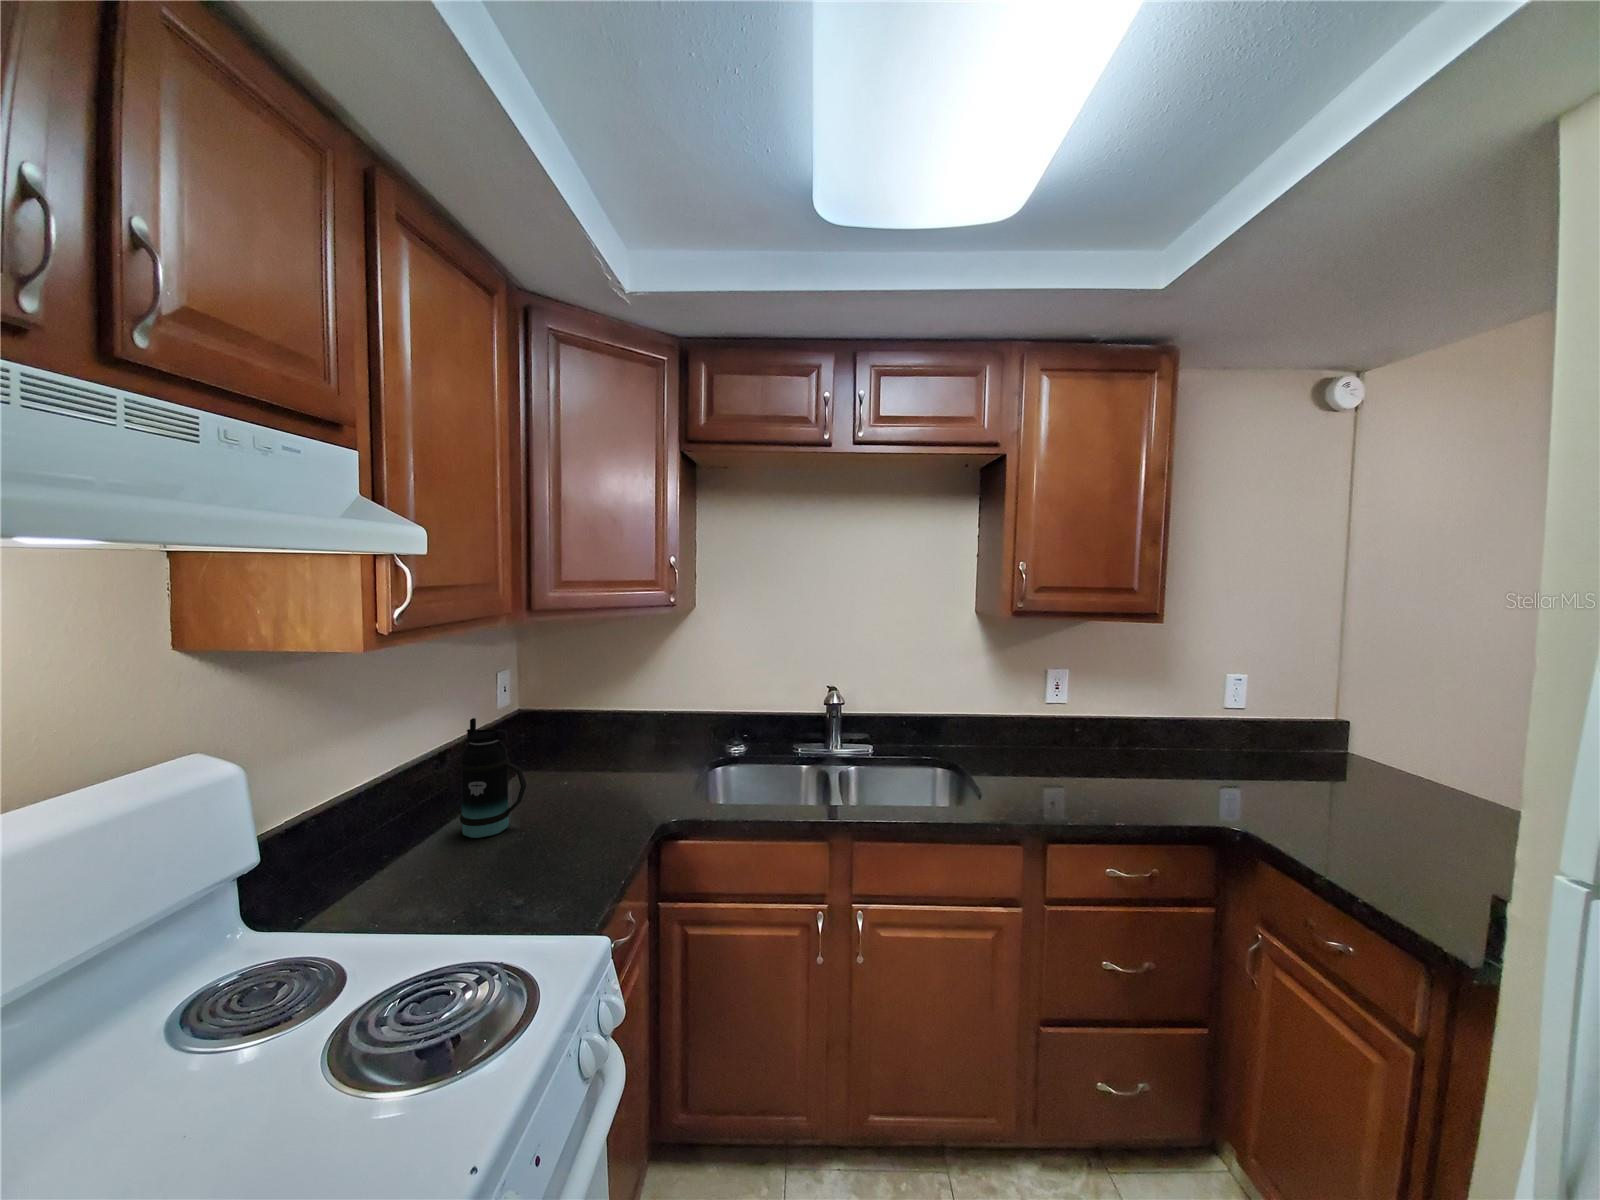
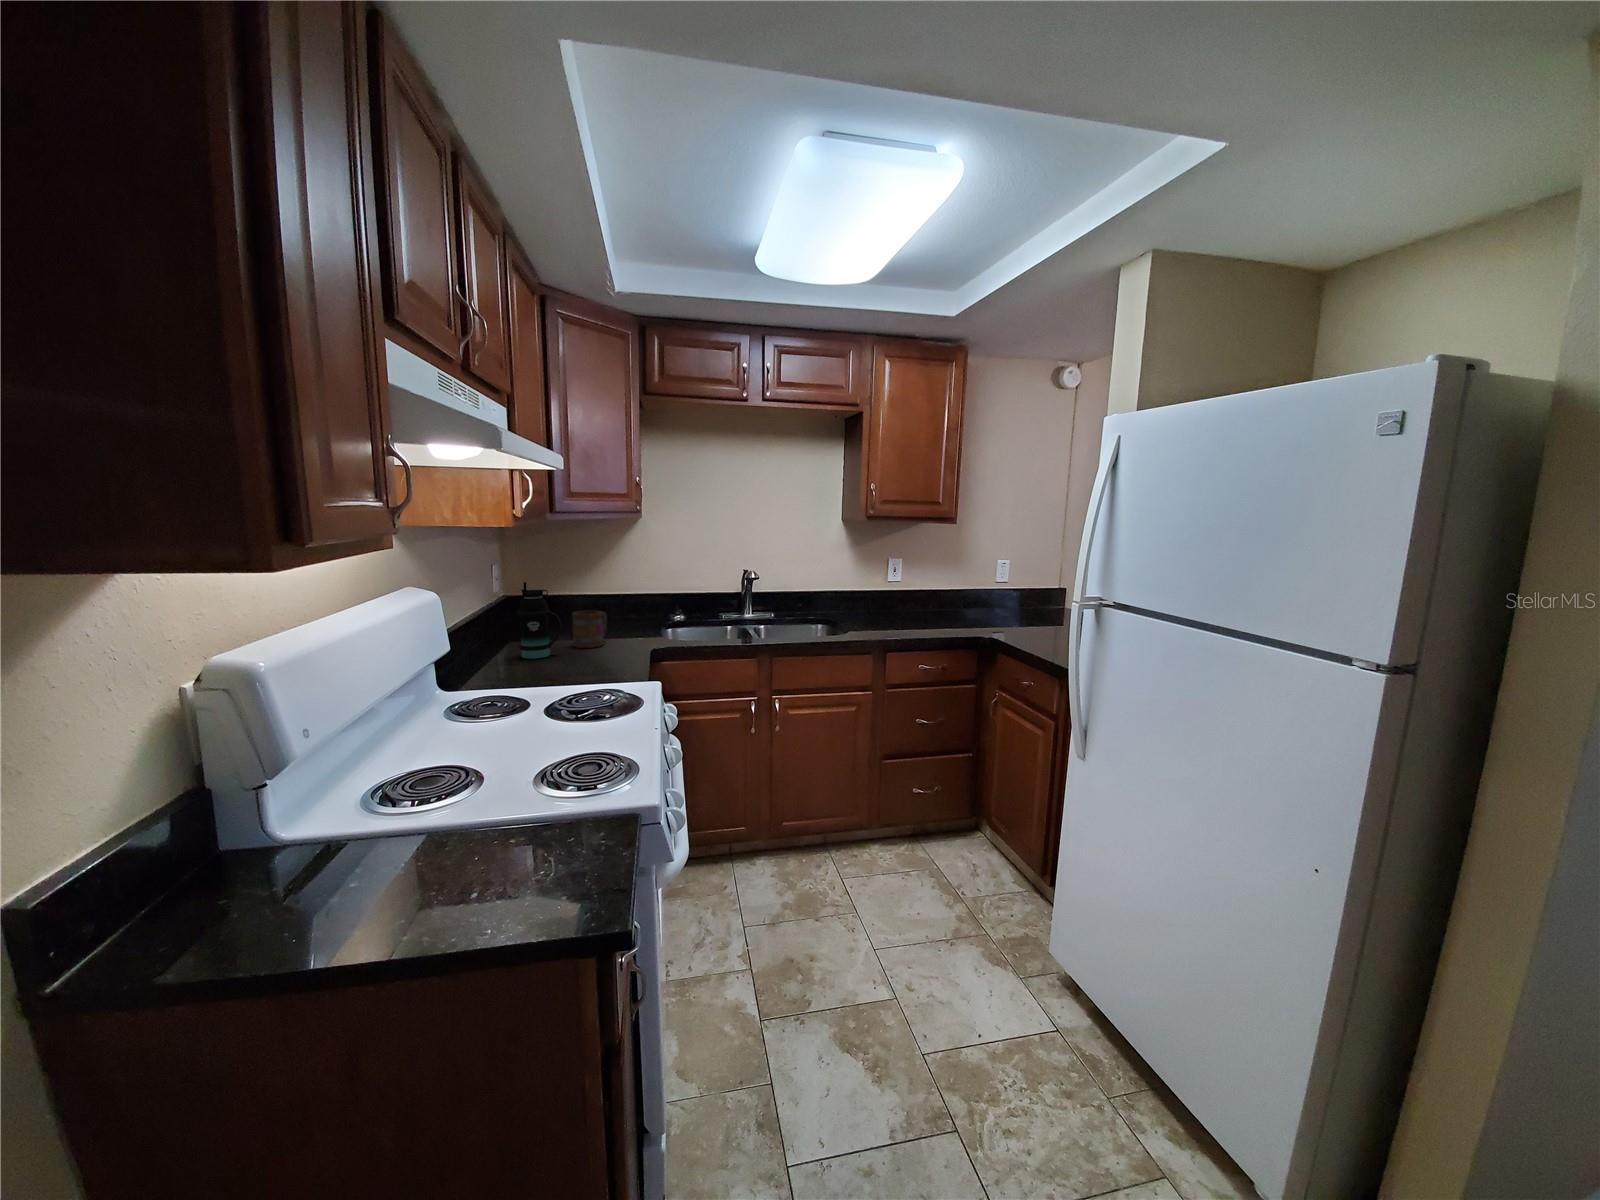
mug: none [556,750,615,813] -> present [572,611,607,648]

